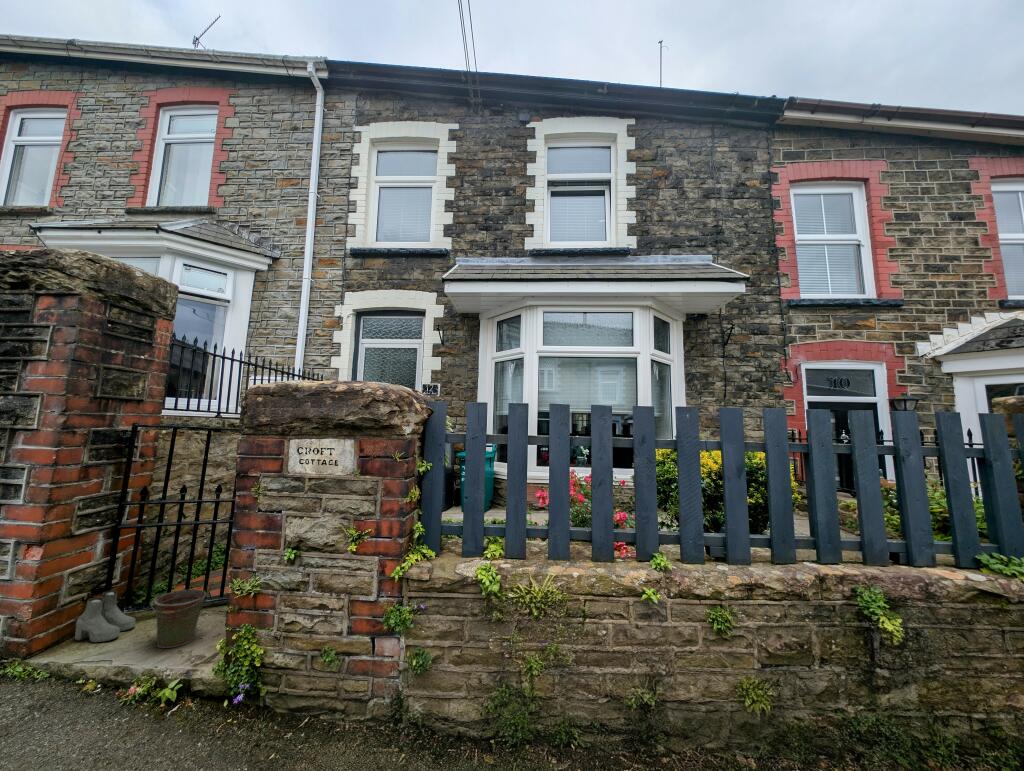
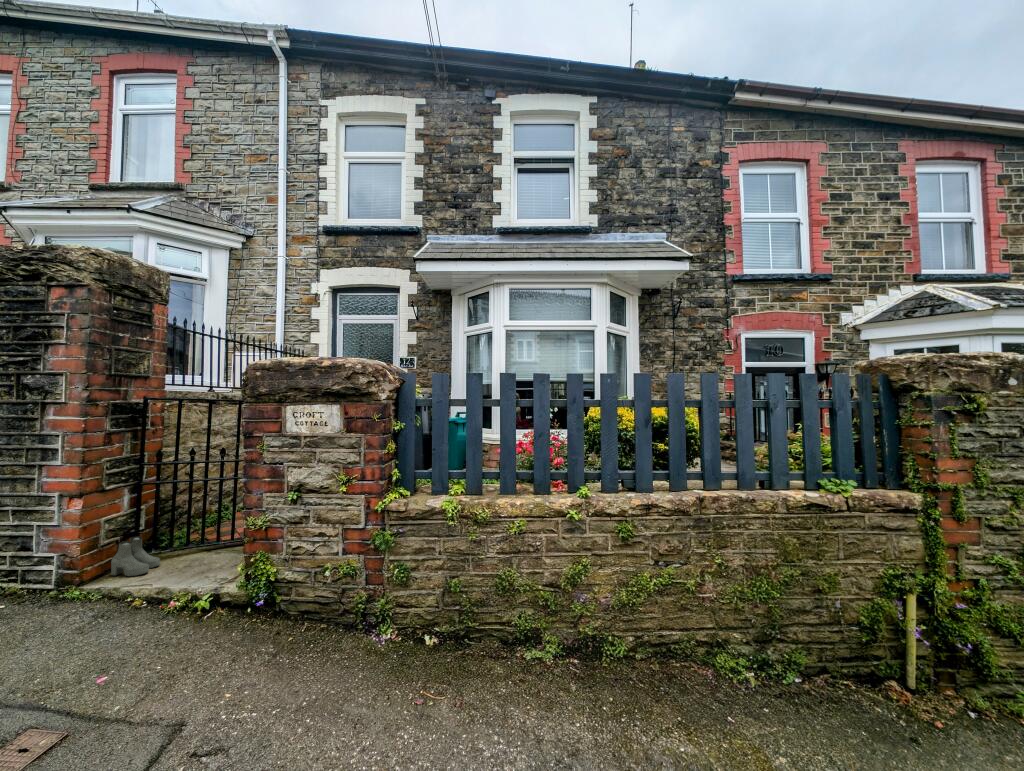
bucket: present [151,590,207,648] -> none [176,533,221,578]

